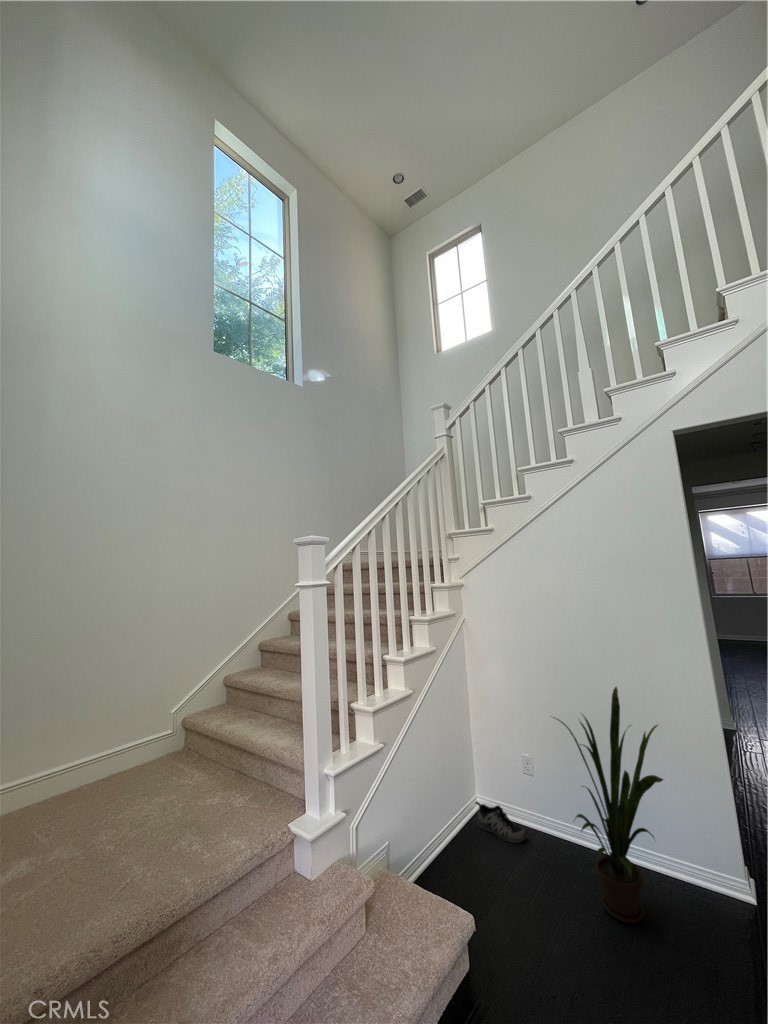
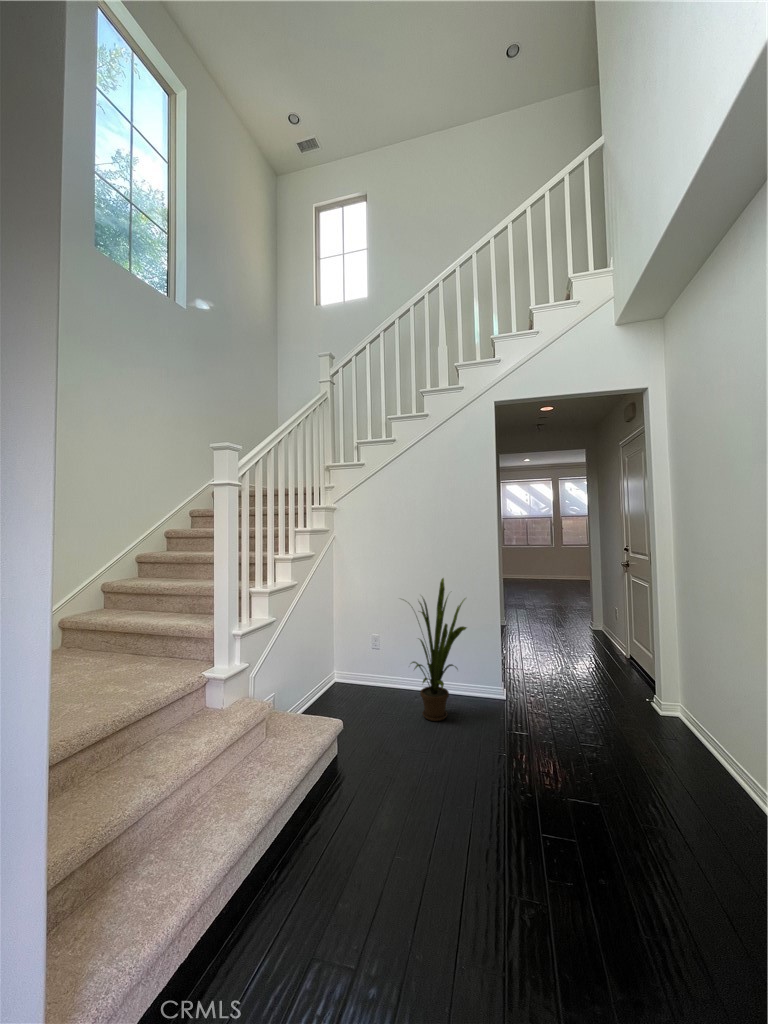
shoe: present [475,802,526,843] -> none [335,675,373,697]

